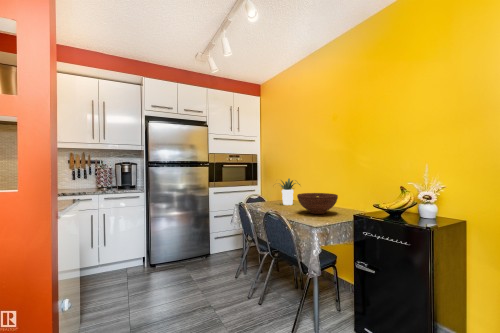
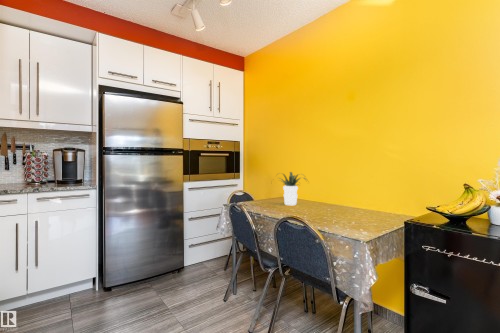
fruit bowl: present [297,193,338,214] -> none [314,191,369,219]

